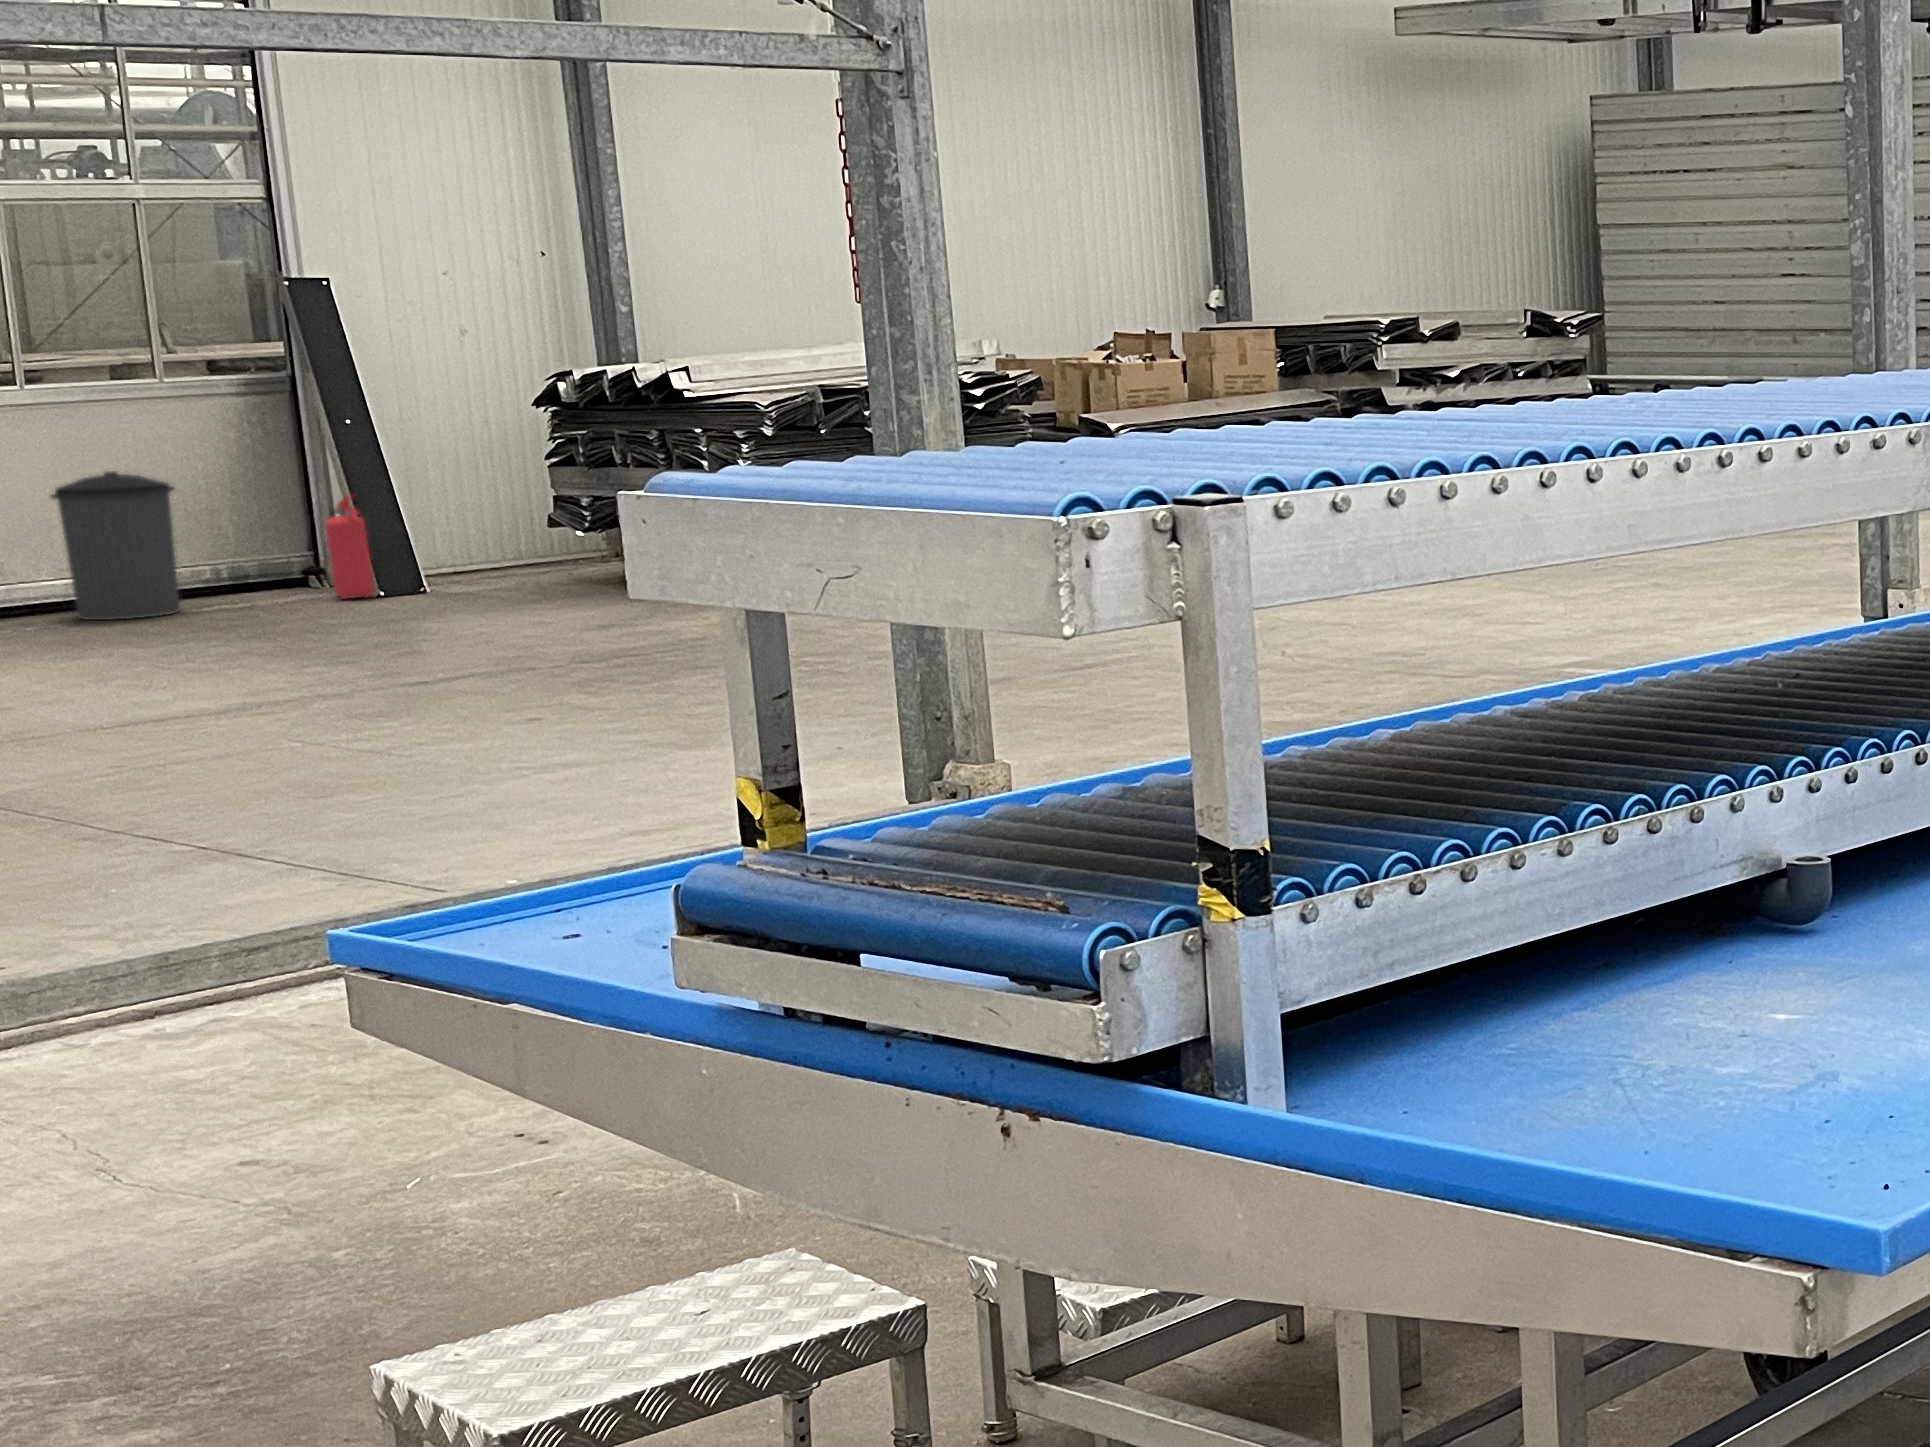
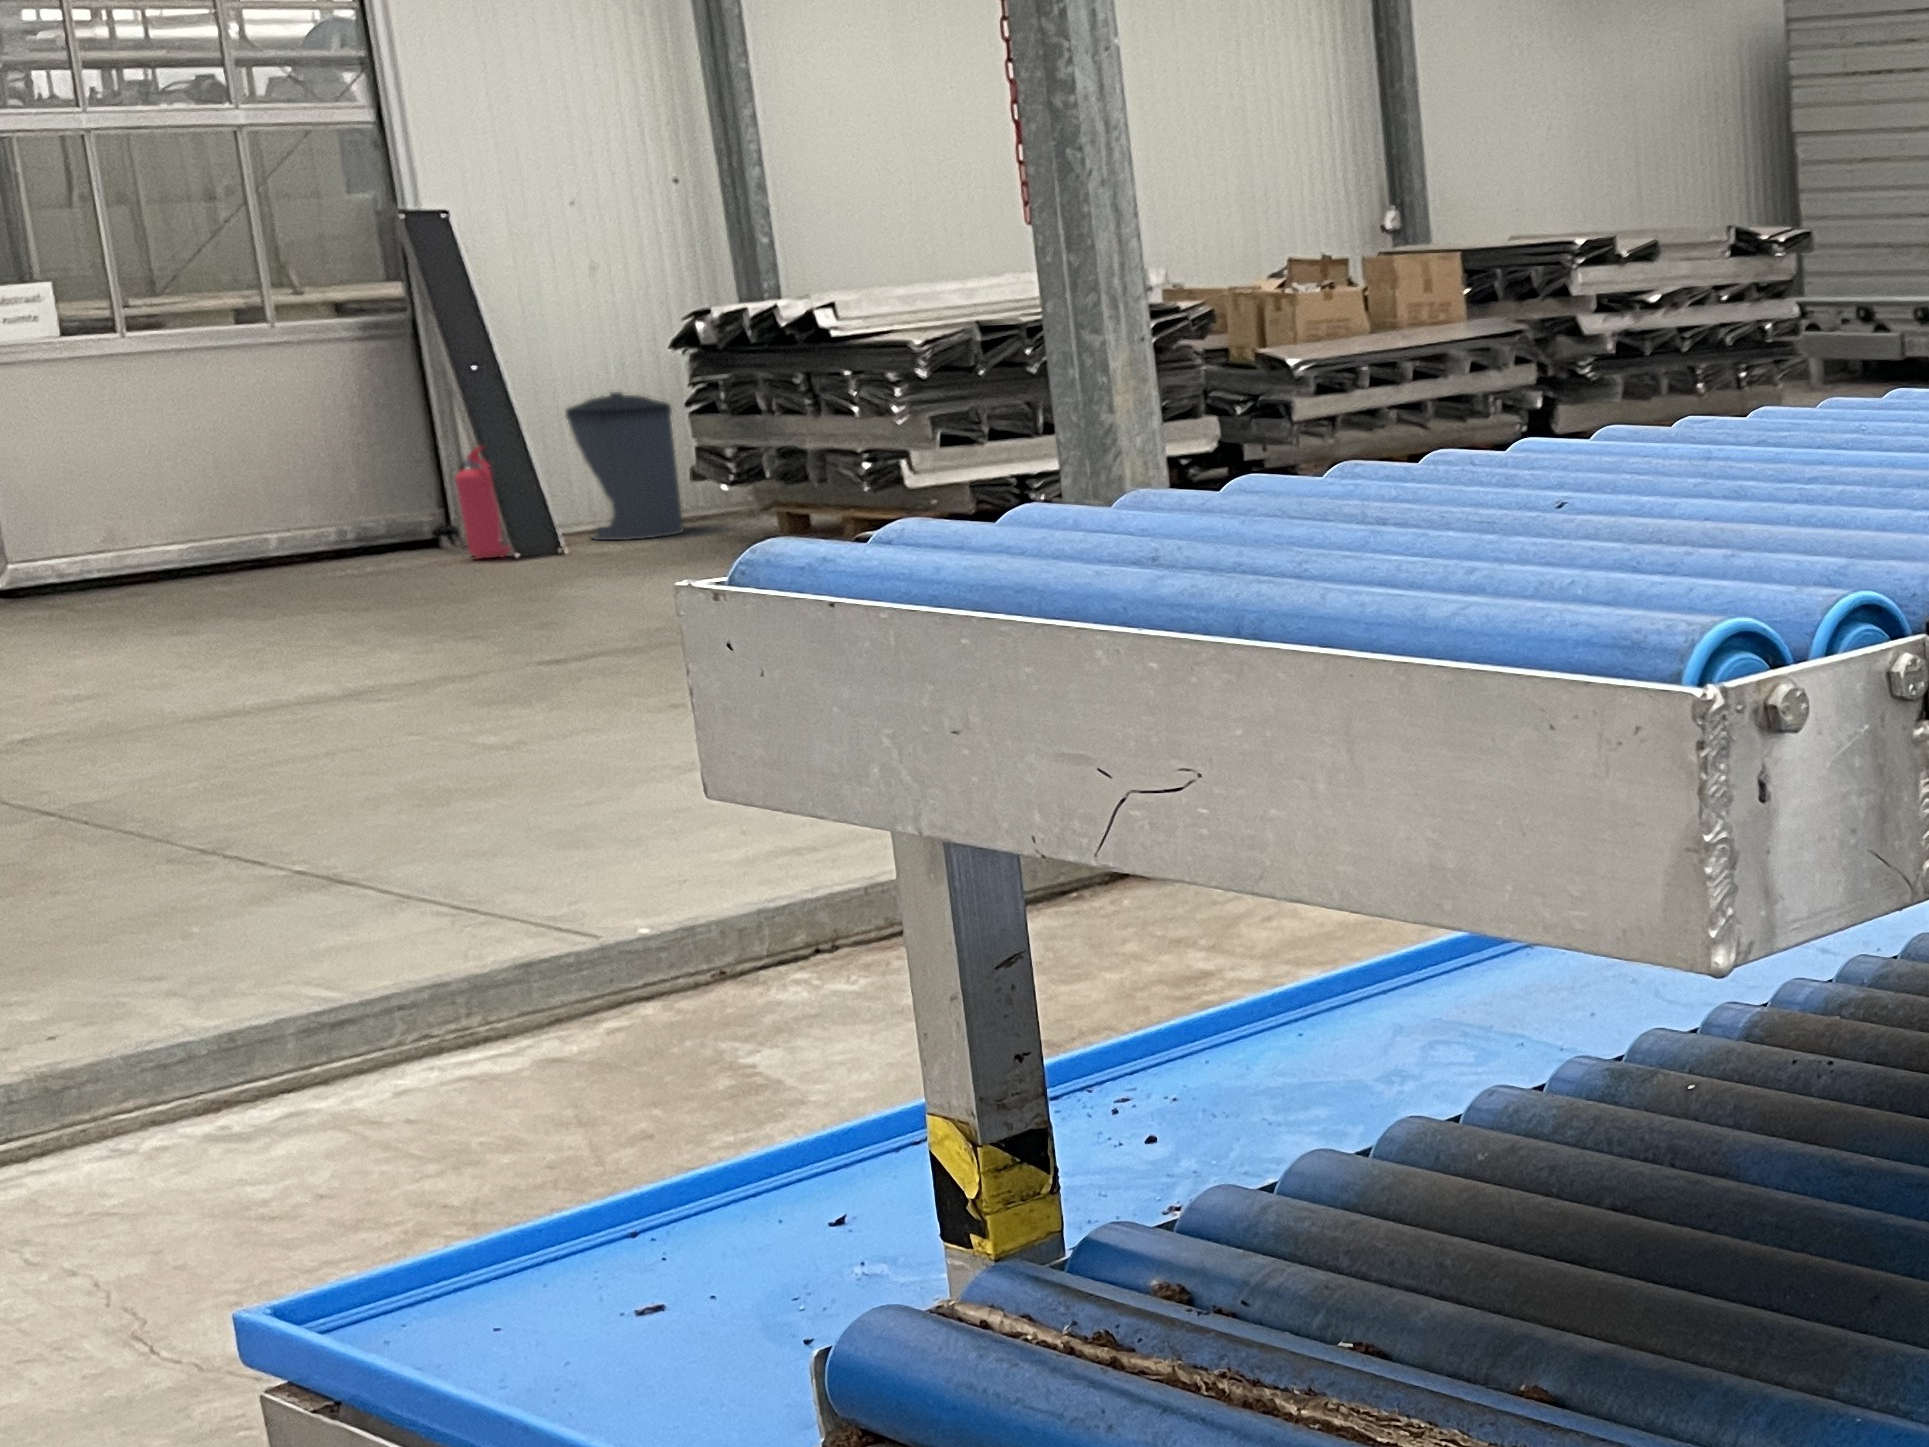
trash can: present [51,471,180,620] -> present [566,392,683,540]

